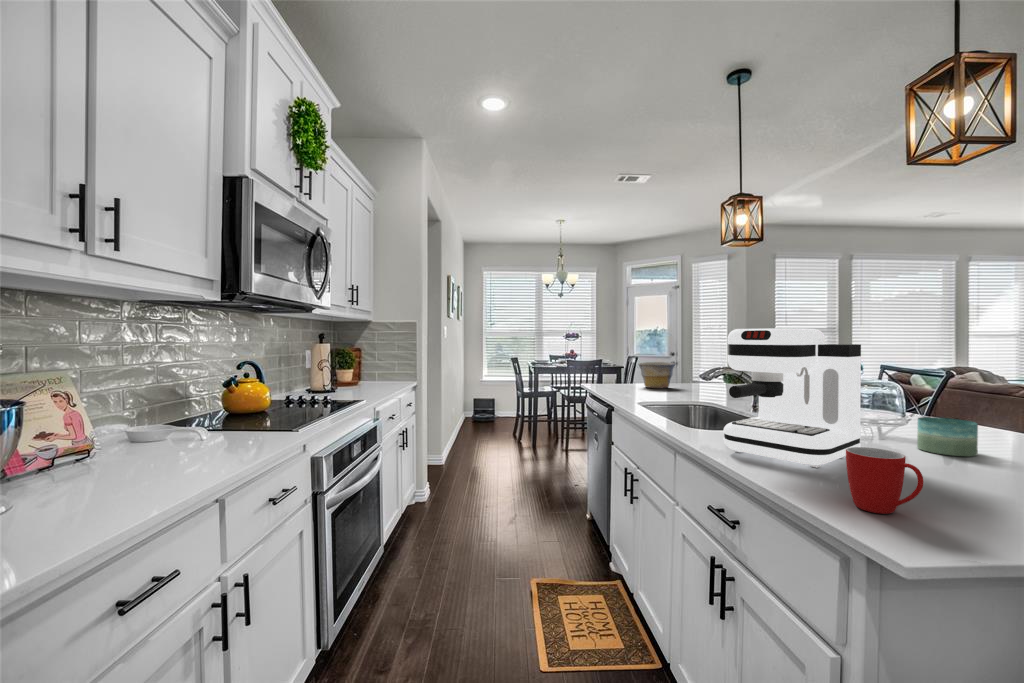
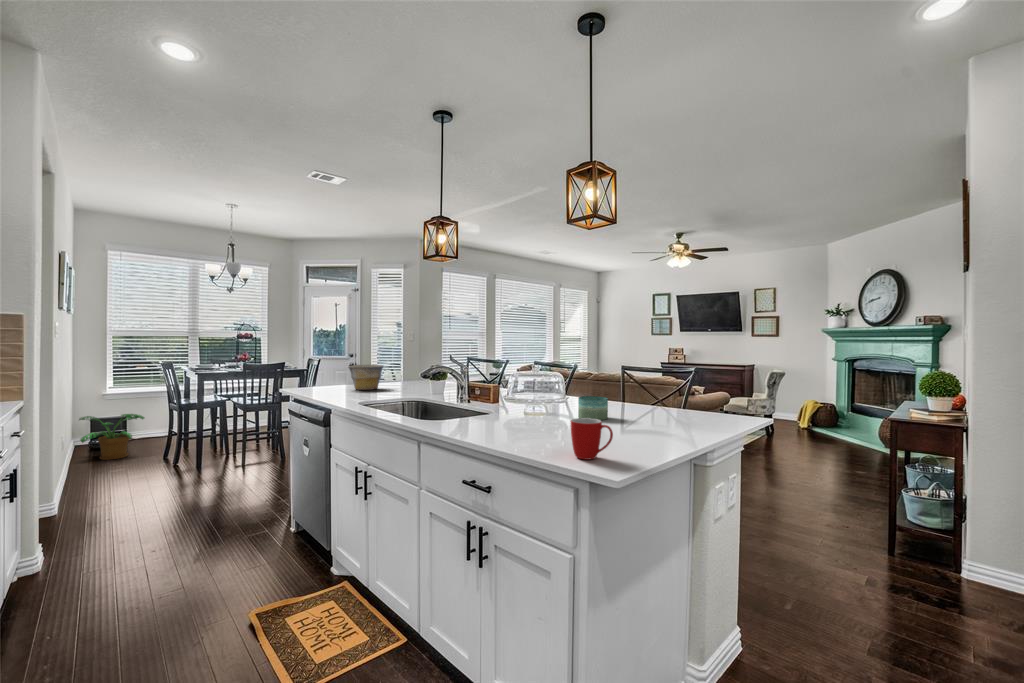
coffee maker: present [723,328,861,468] -> none [472,337,556,438]
potted plant: none [464,395,502,430] -> present [79,414,145,460]

